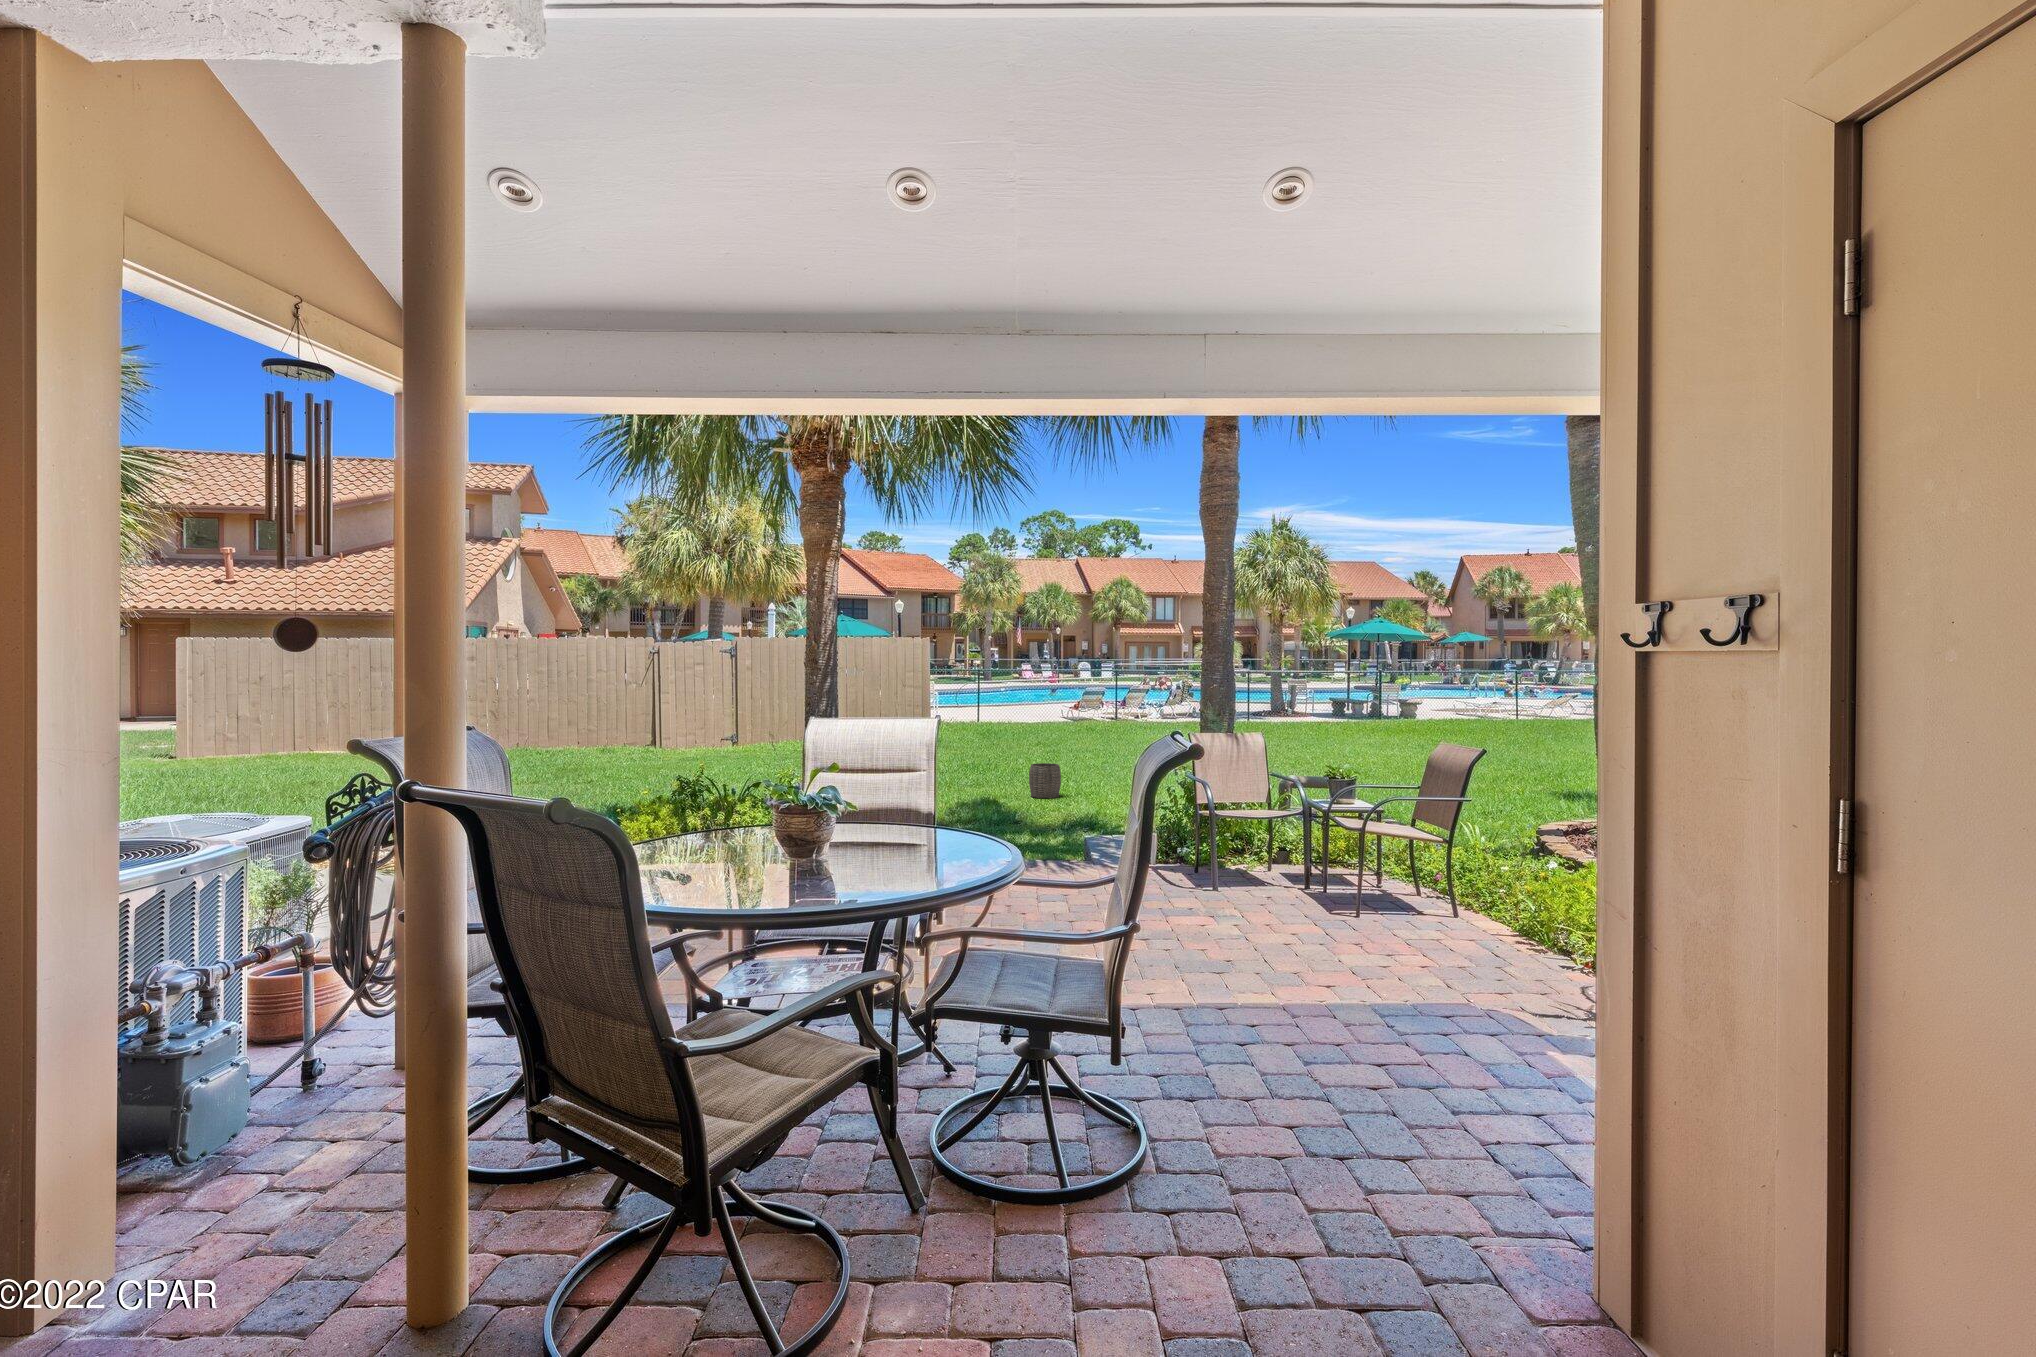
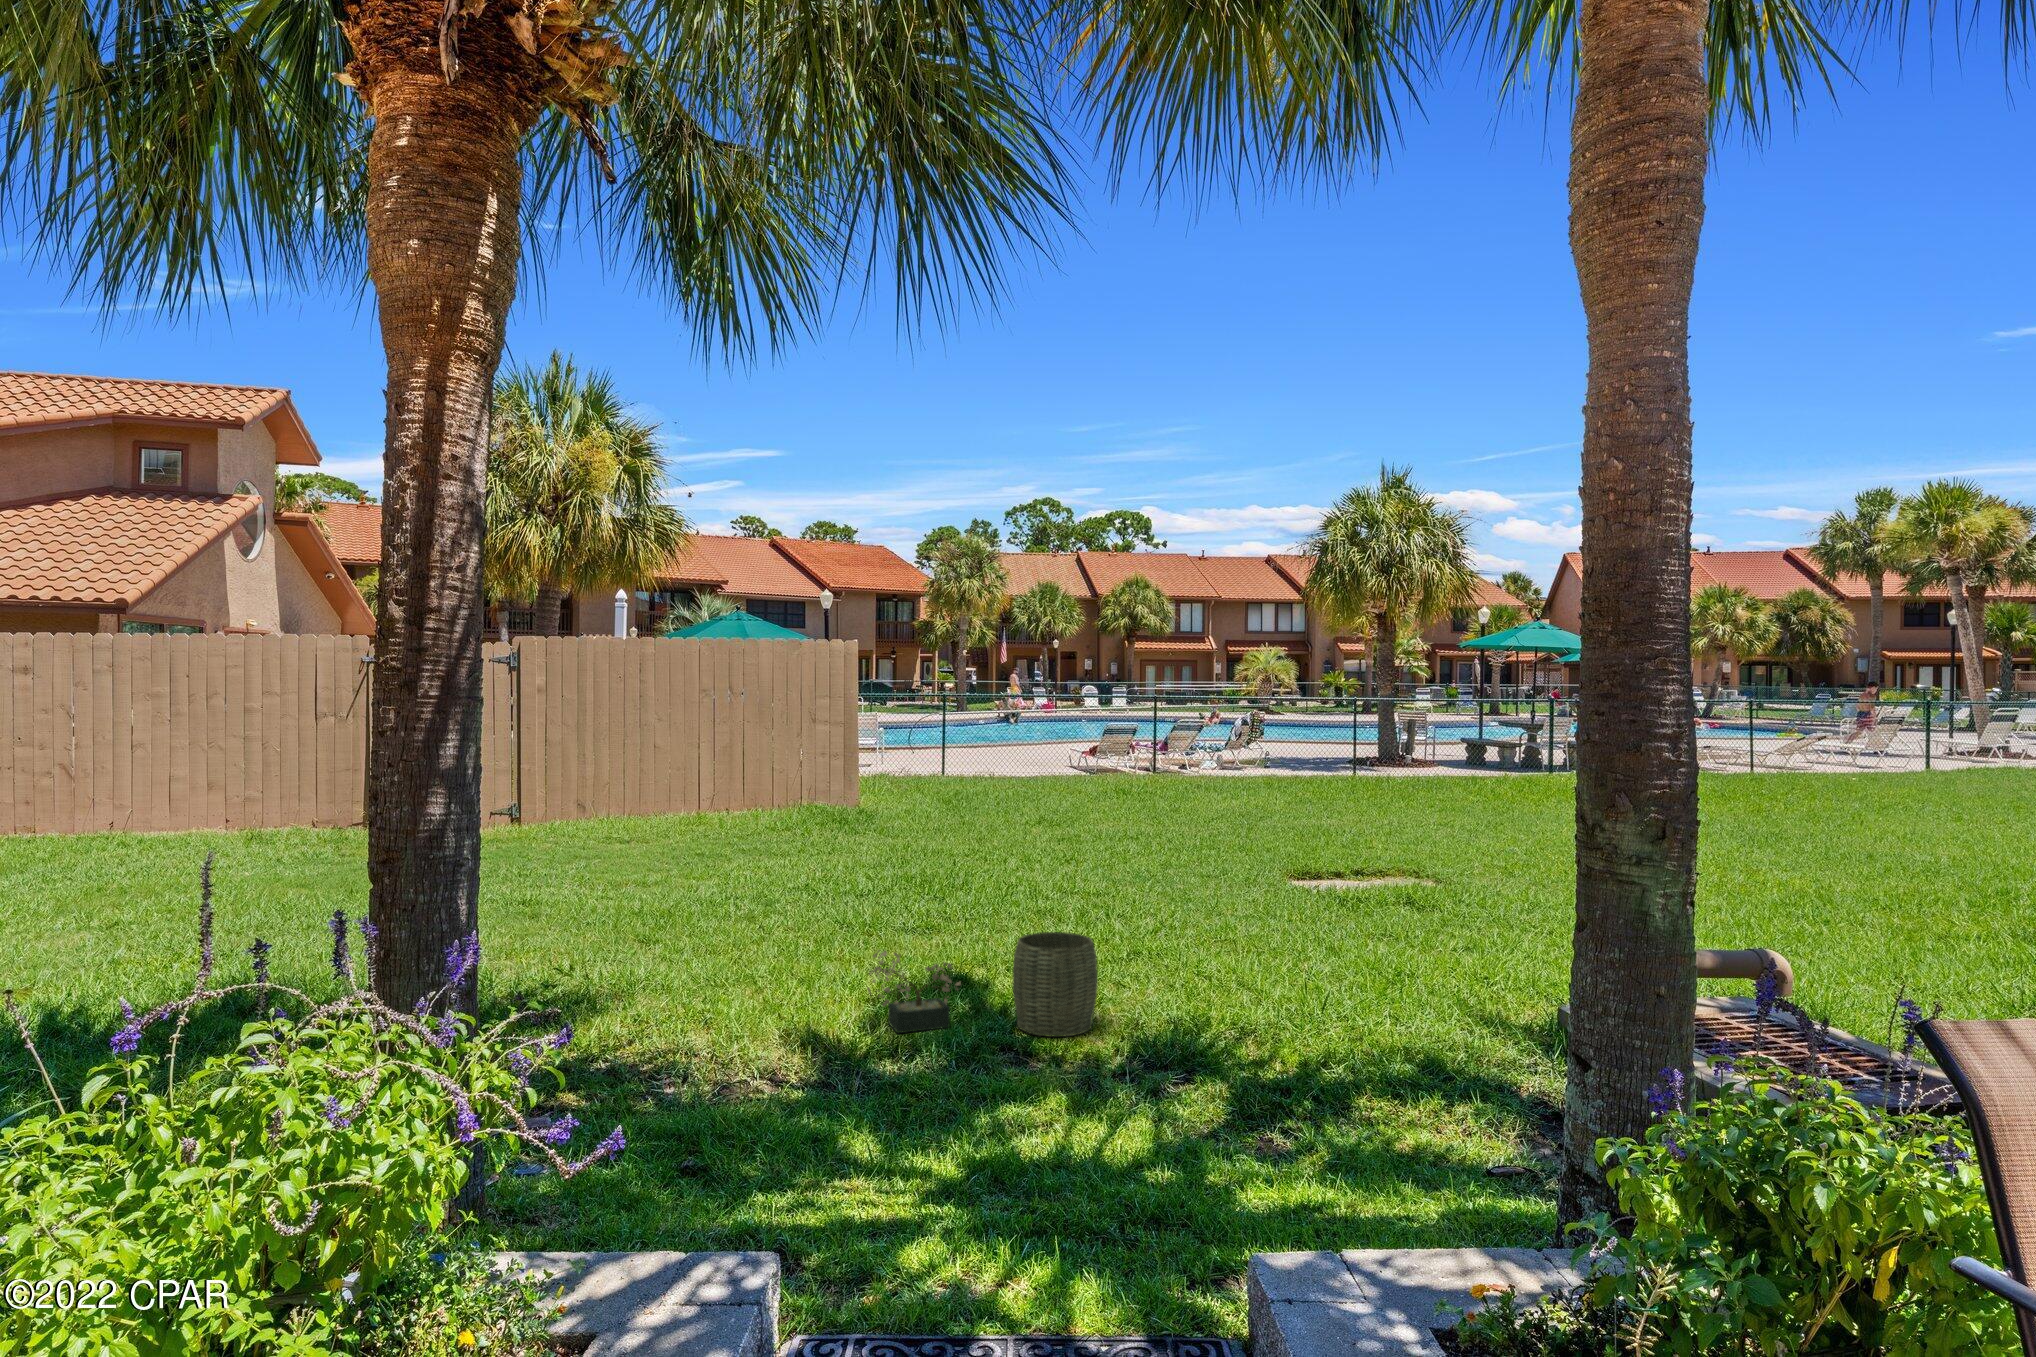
decorative plant: none [975,768,1010,798] -> present [867,950,960,1033]

